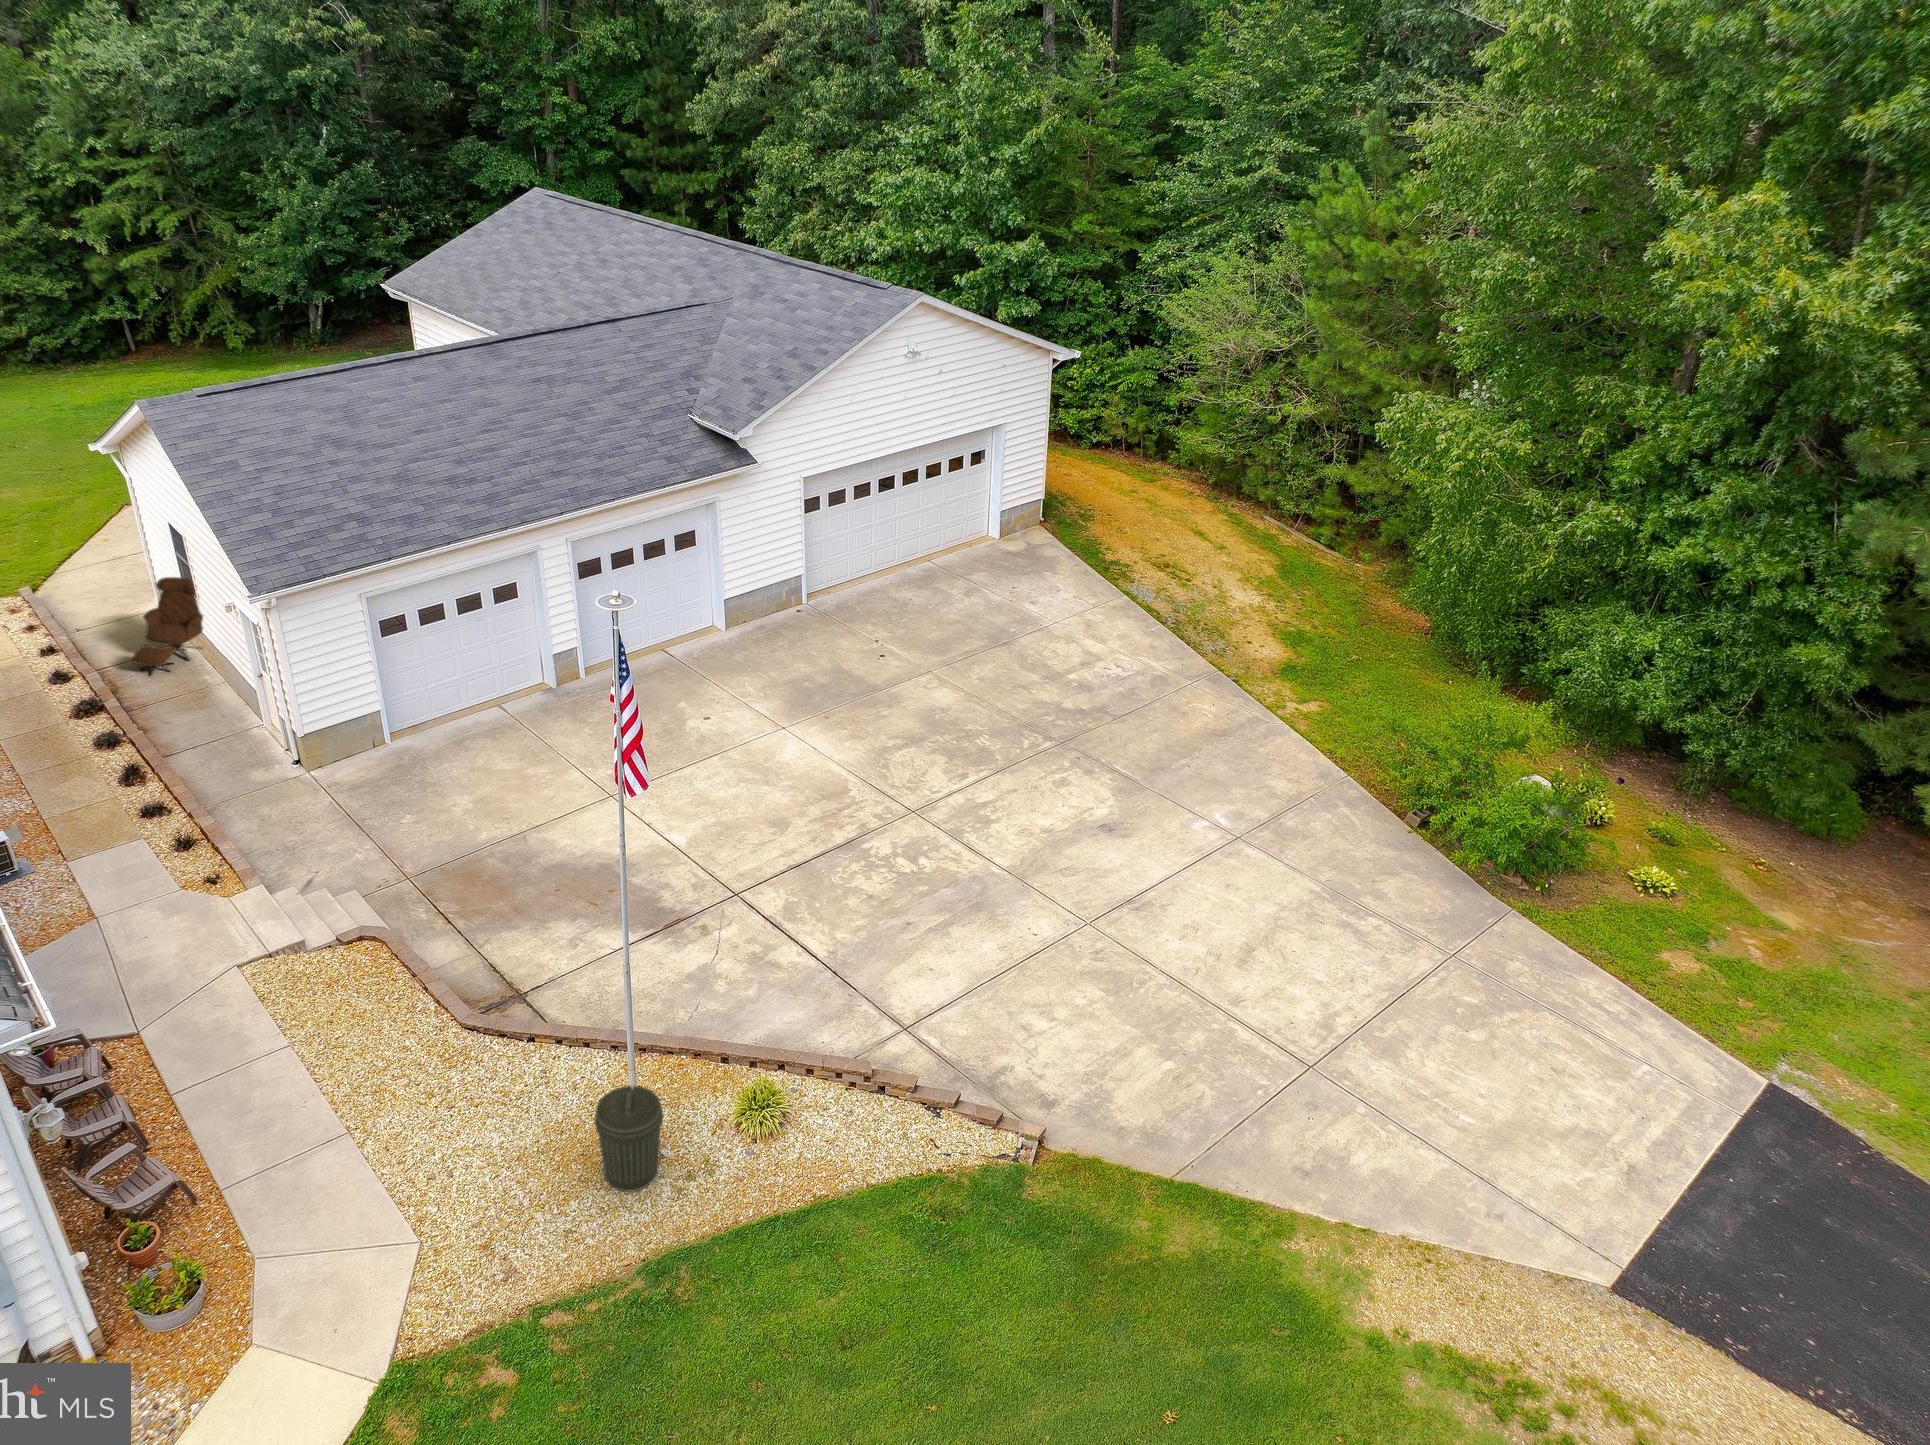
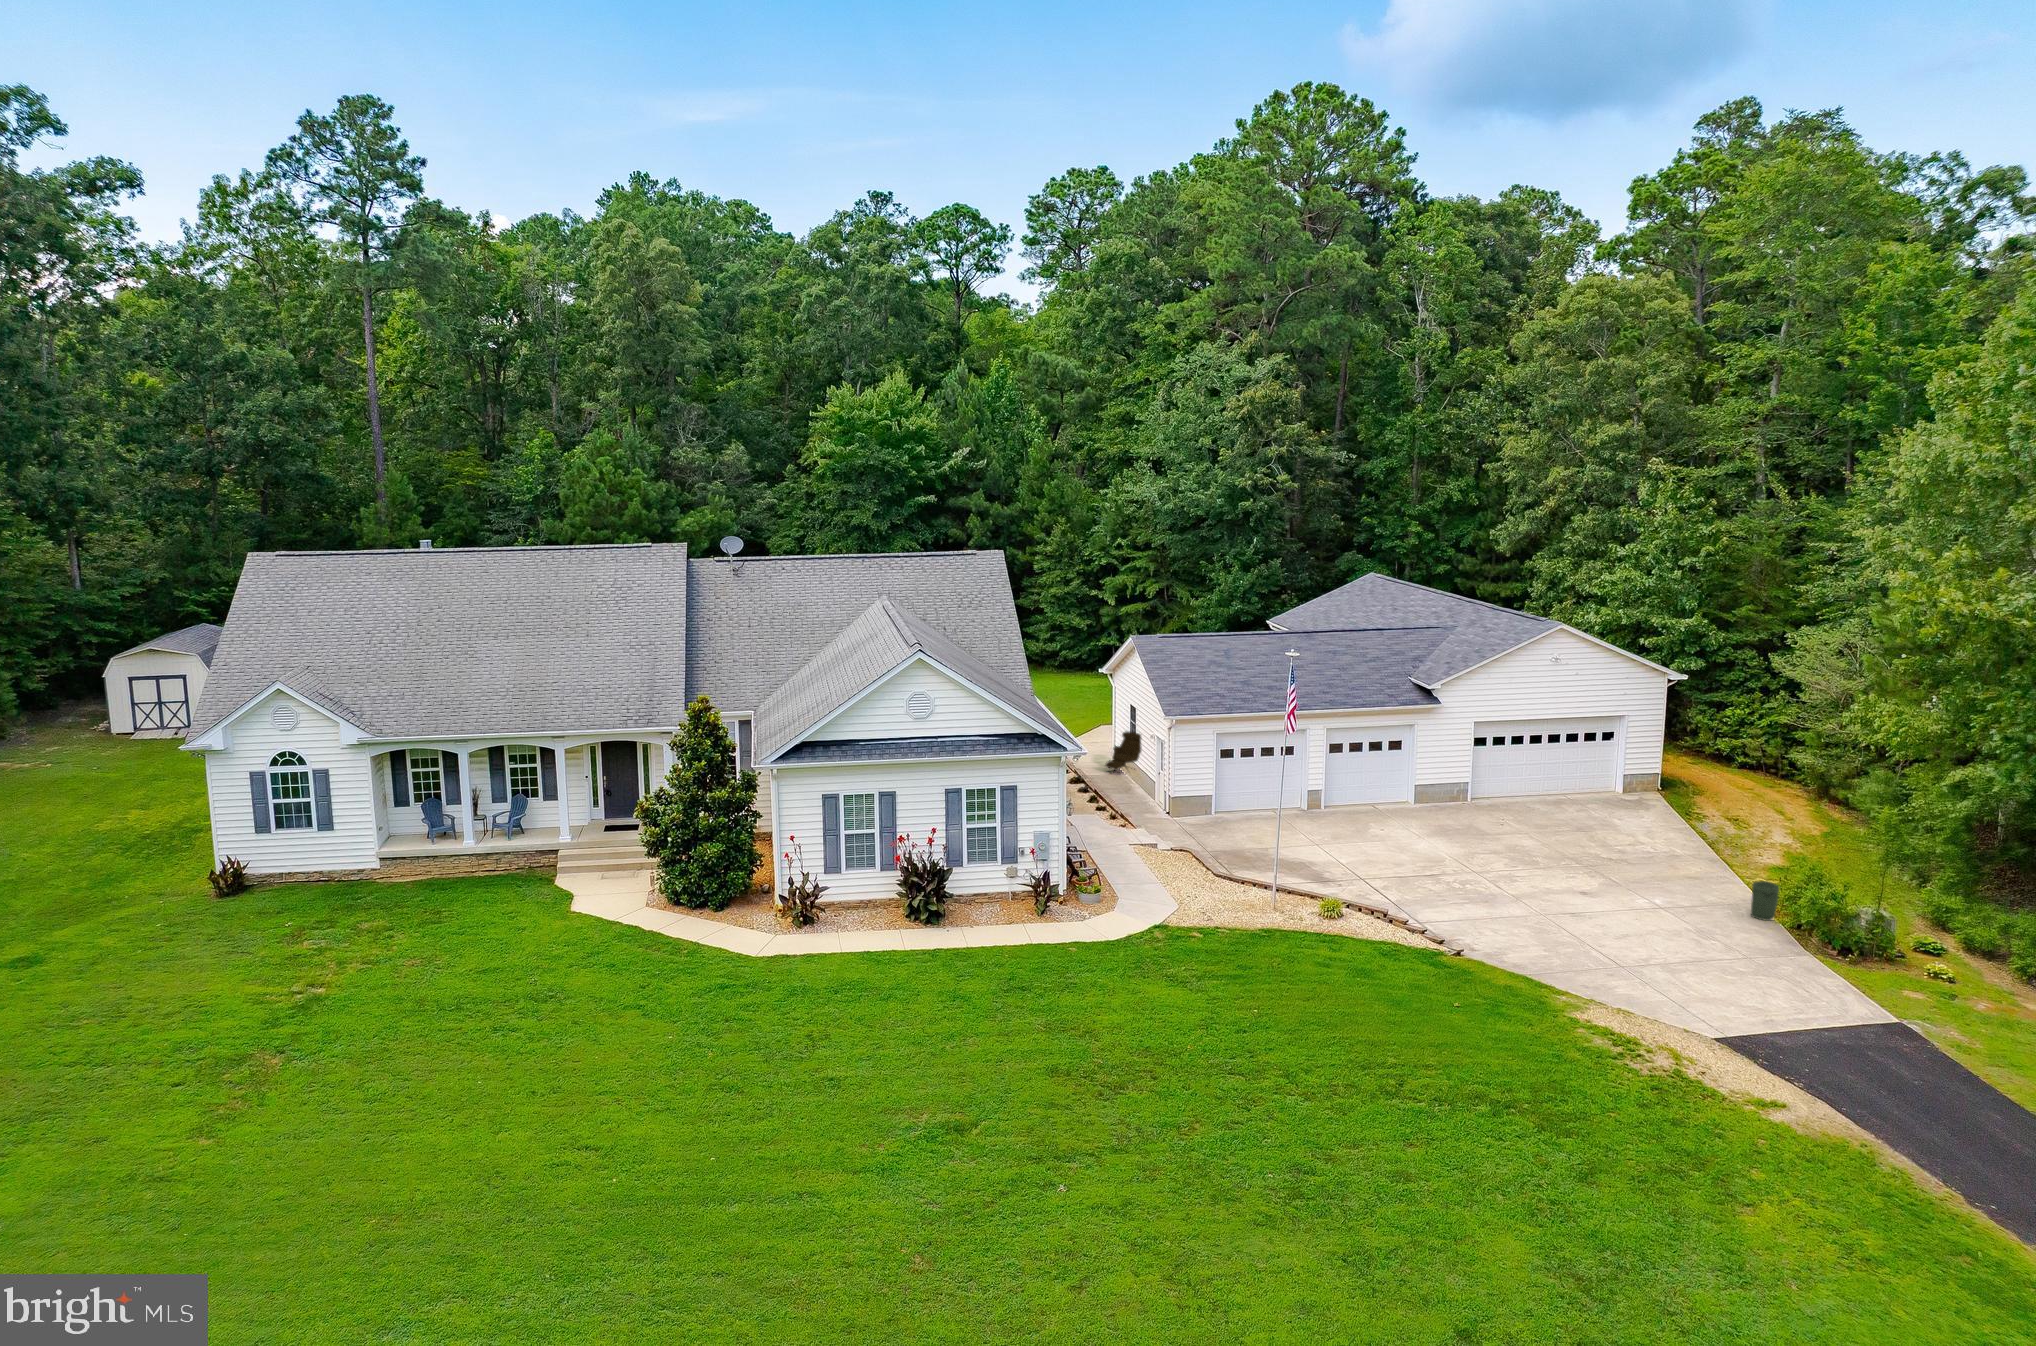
trash can: present [595,1086,663,1192] -> present [1751,881,1779,921]

